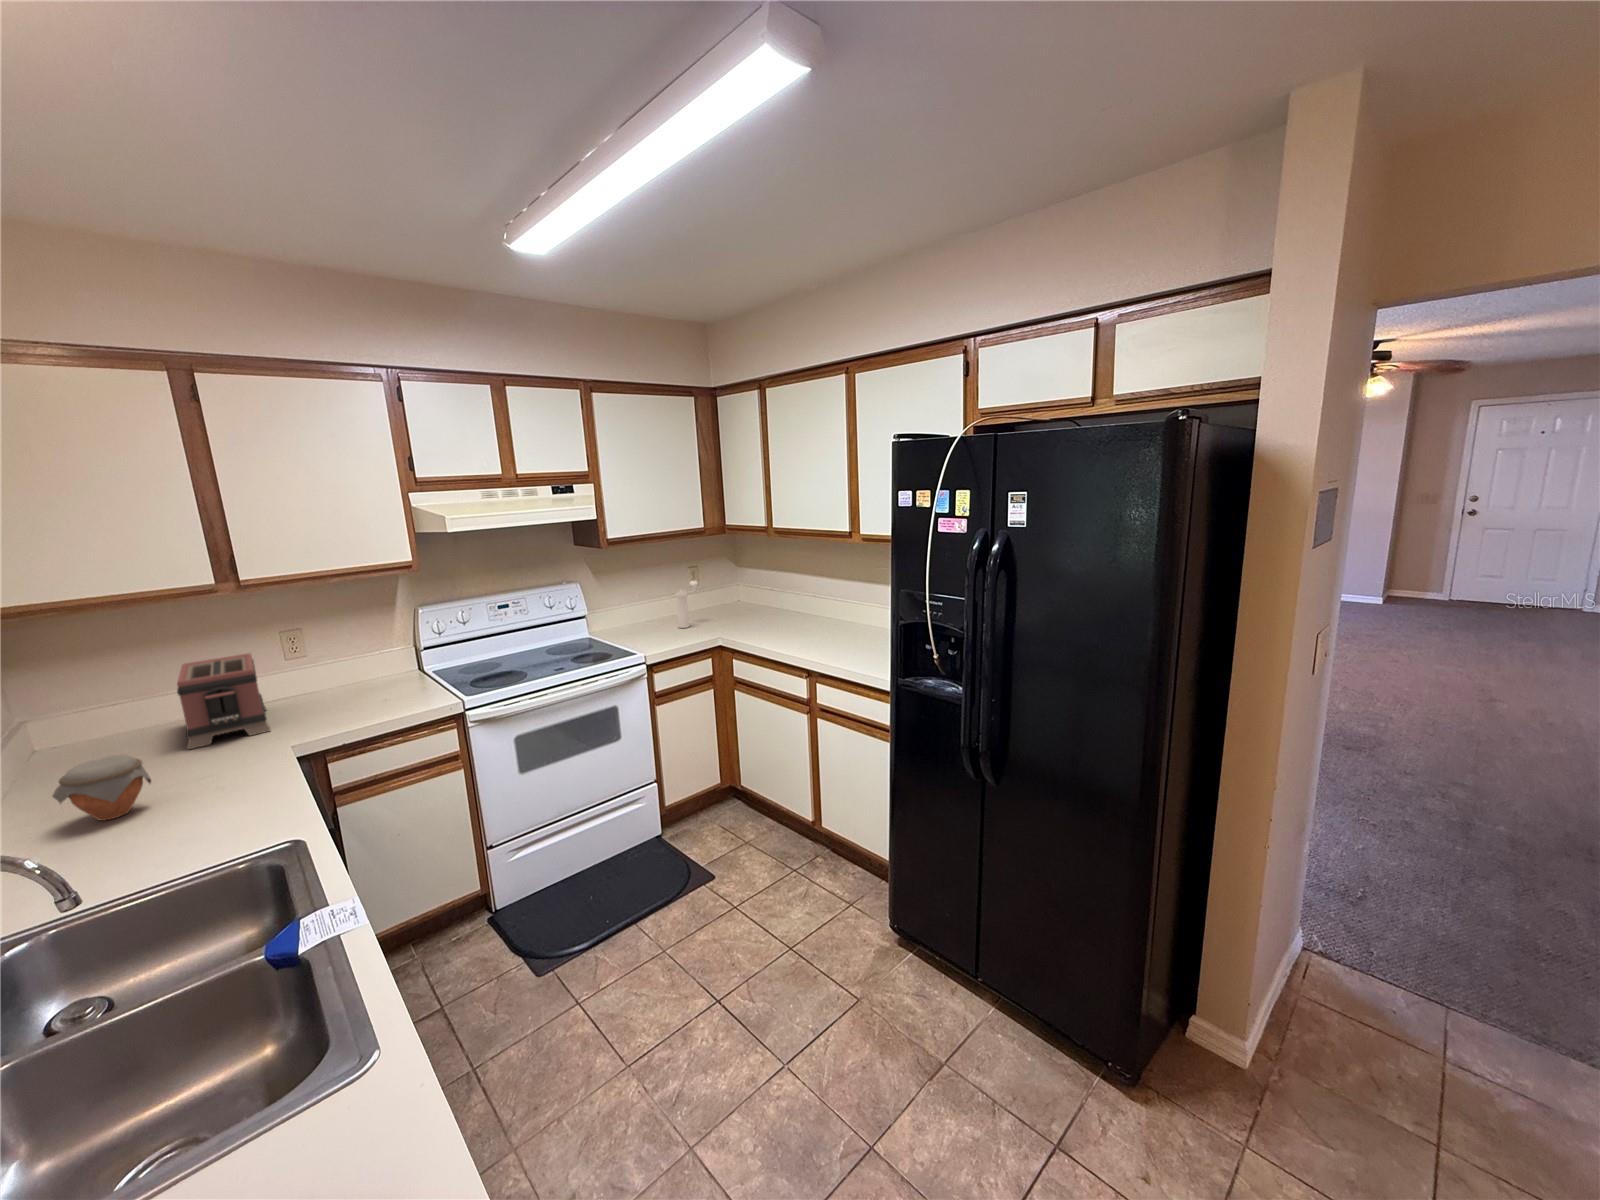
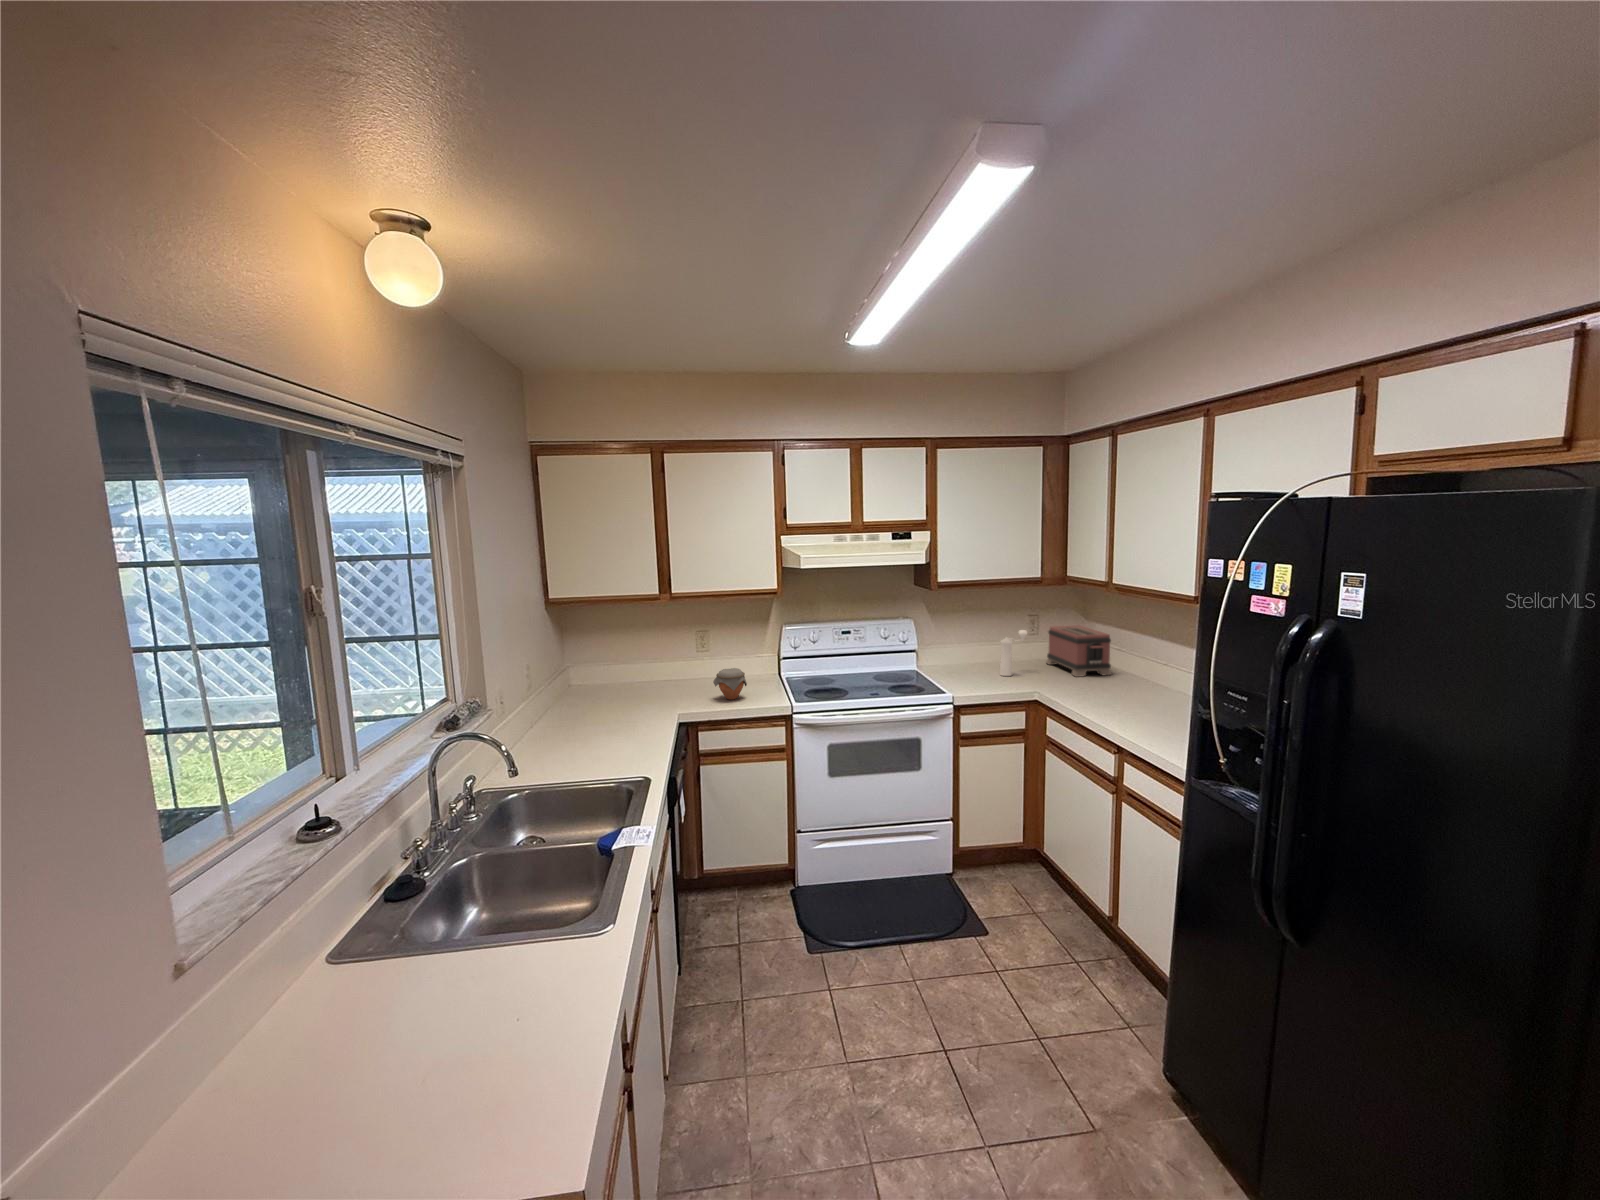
toaster: present [177,653,270,749] -> present [1046,626,1111,677]
jar: present [52,754,151,821] -> present [713,668,747,700]

